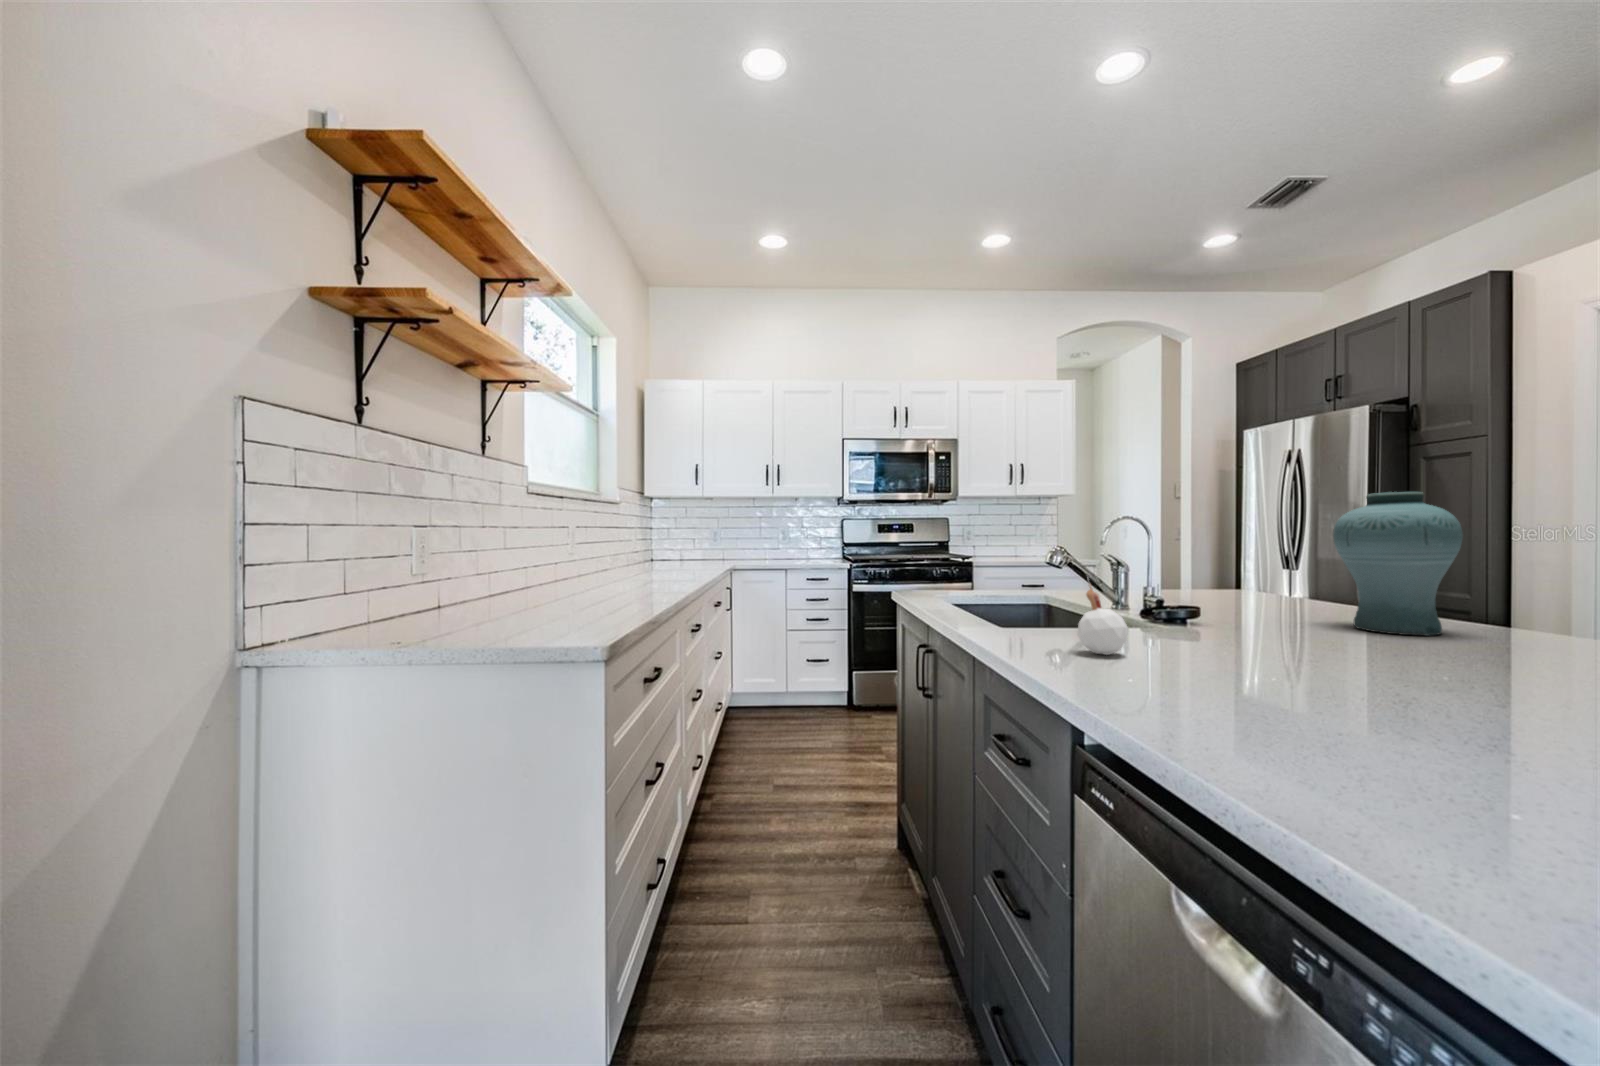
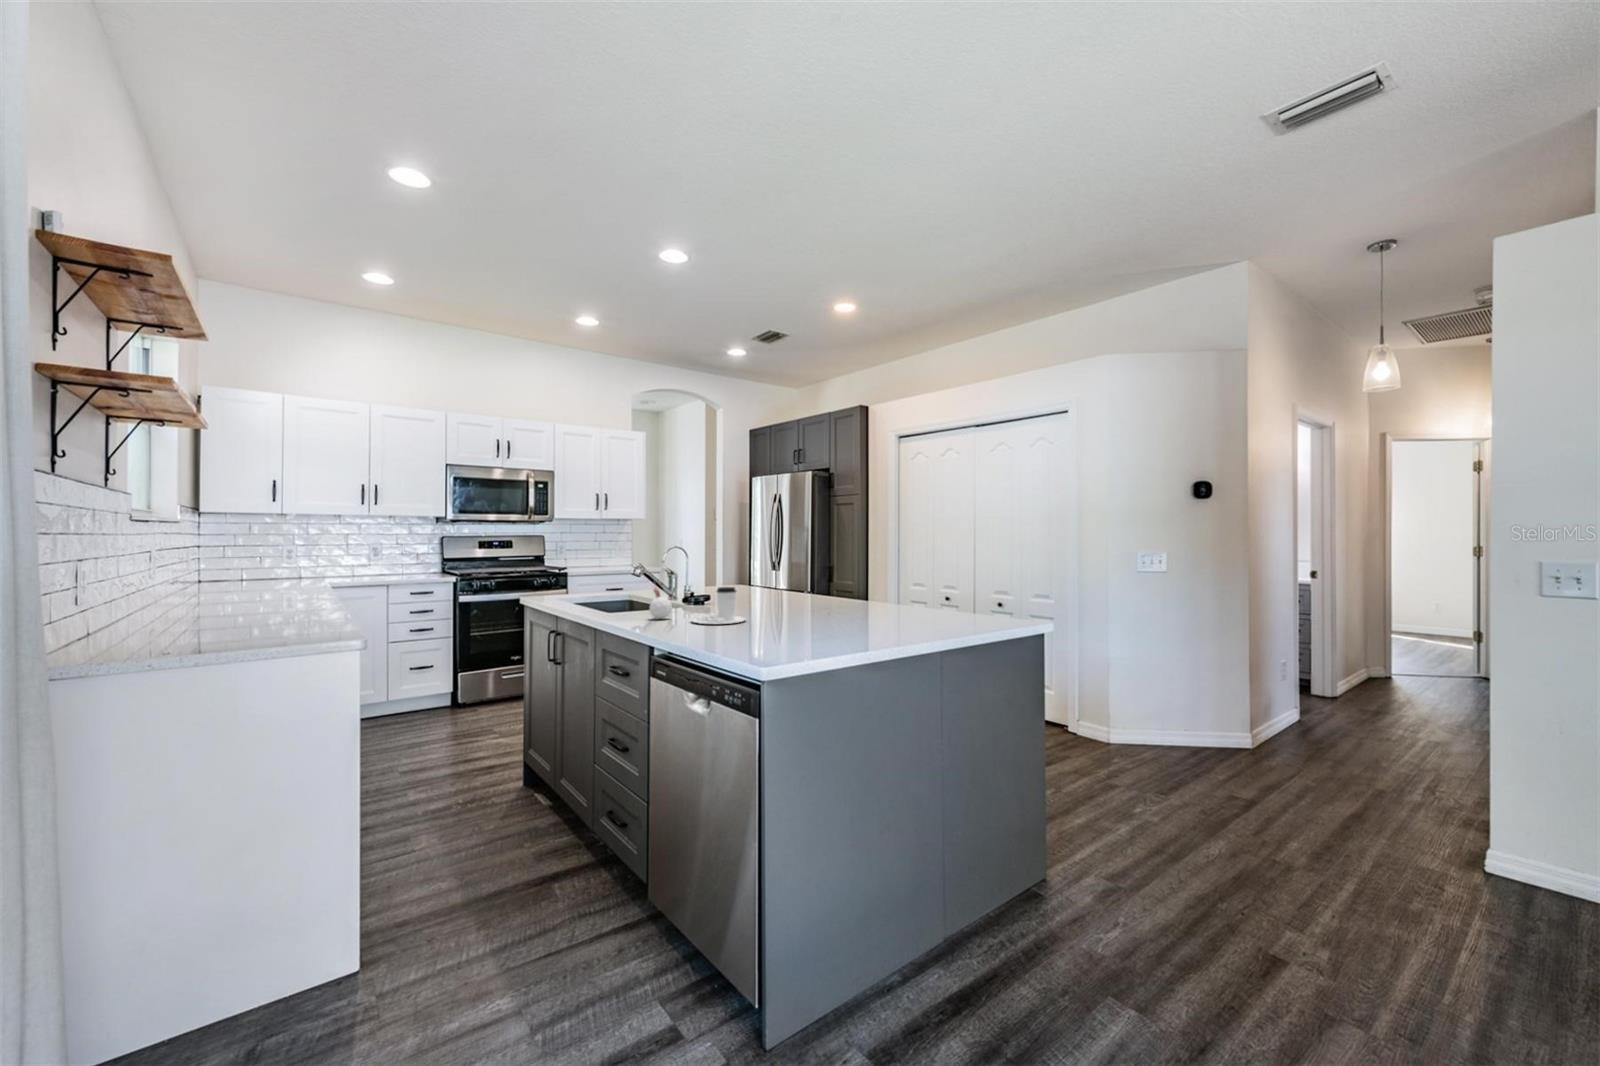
vase: present [1333,492,1463,636] -> none [765,537,807,601]
coffee cup: none [1177,597,1345,694] -> present [691,587,746,625]

